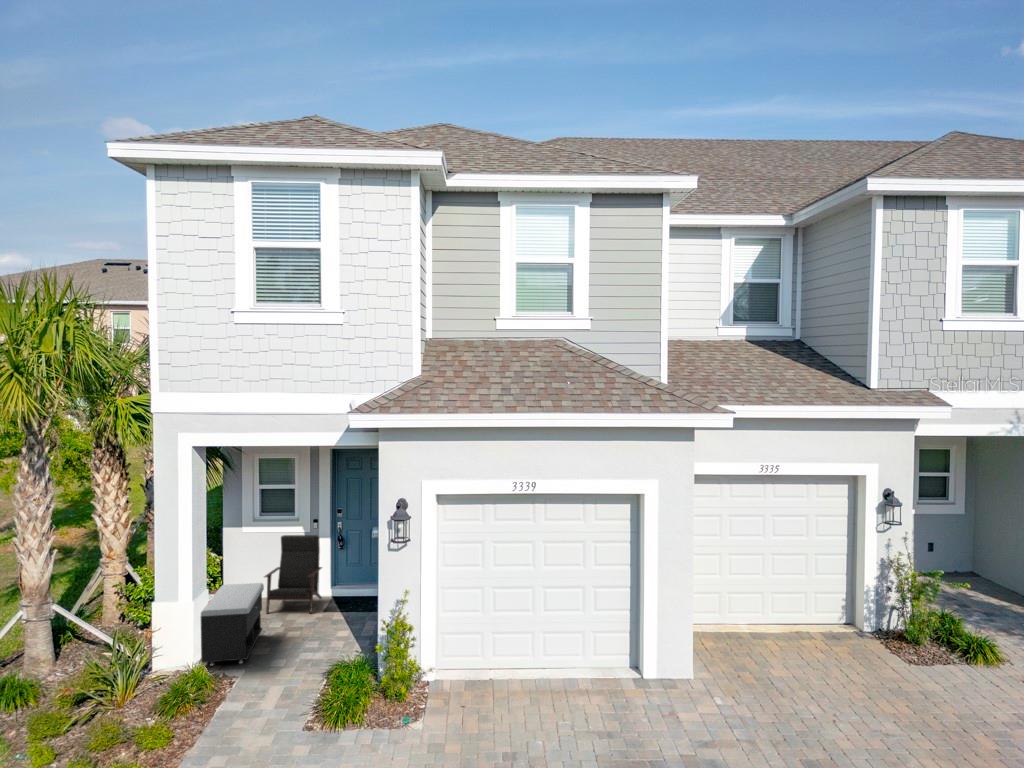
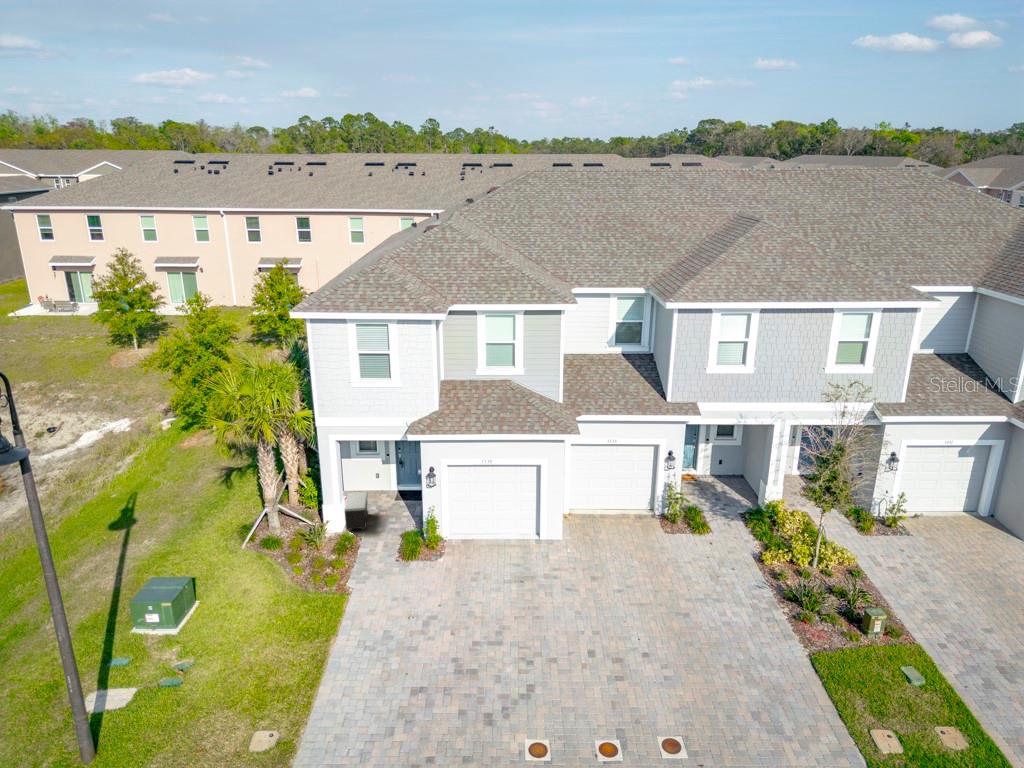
lounge chair: present [264,535,322,614] -> none [365,462,393,501]

